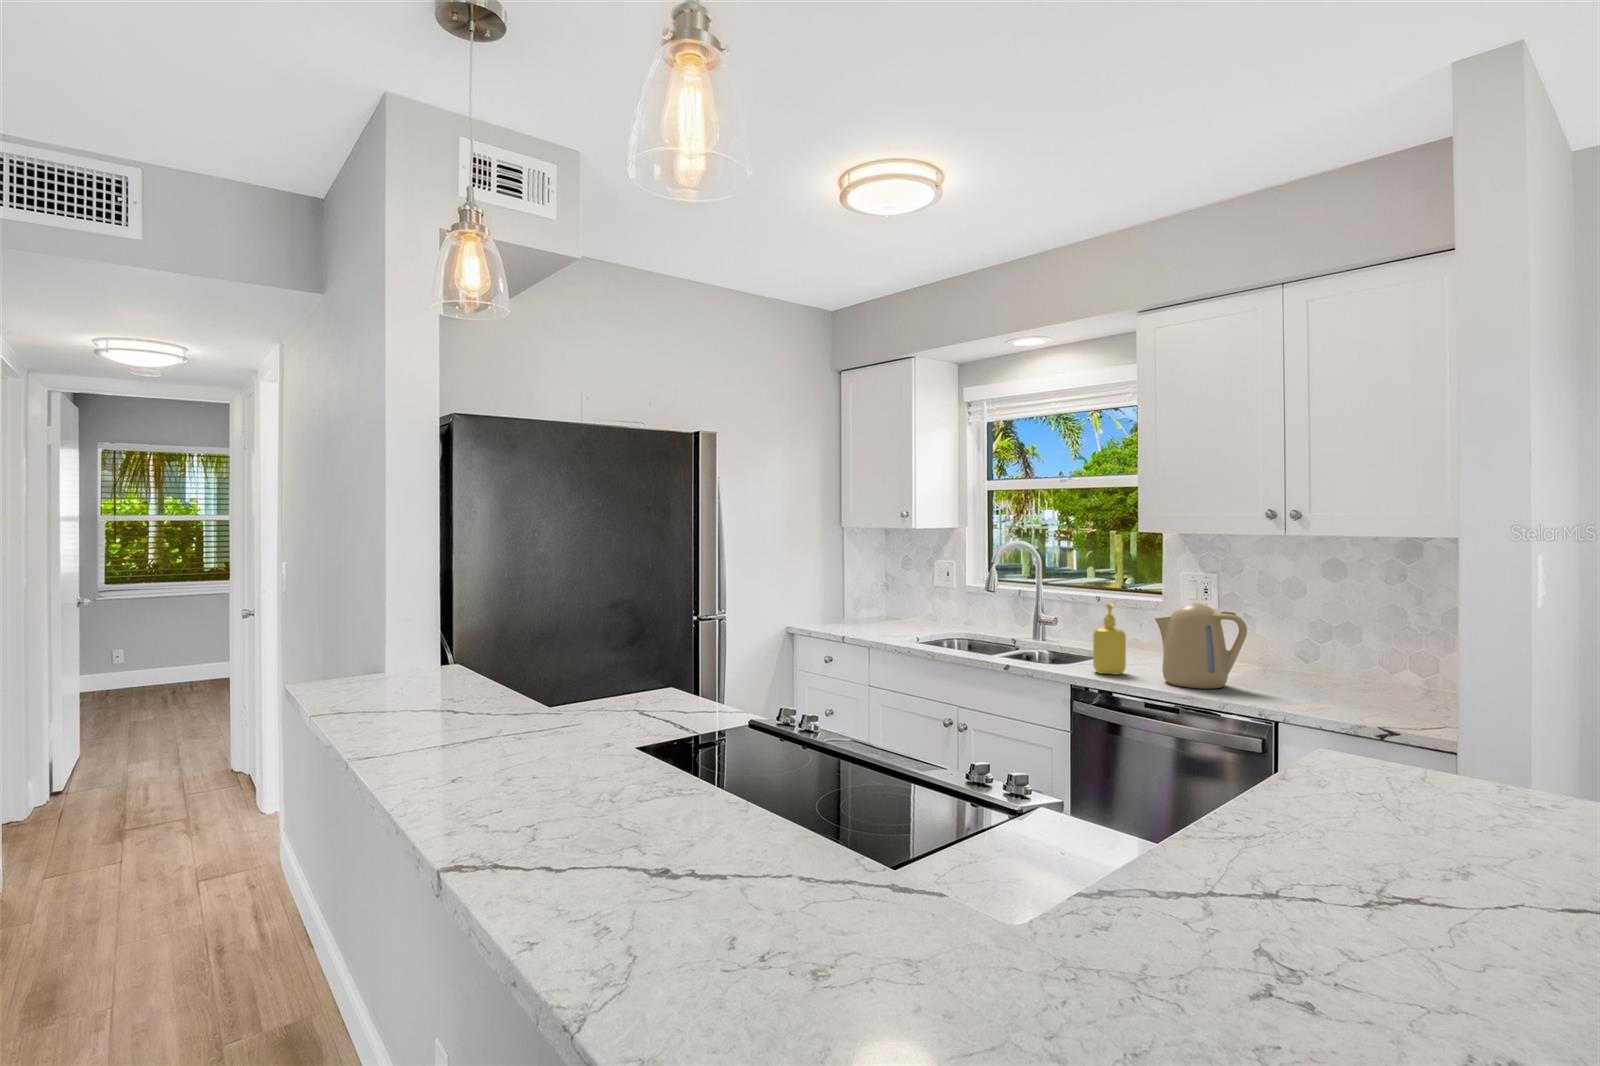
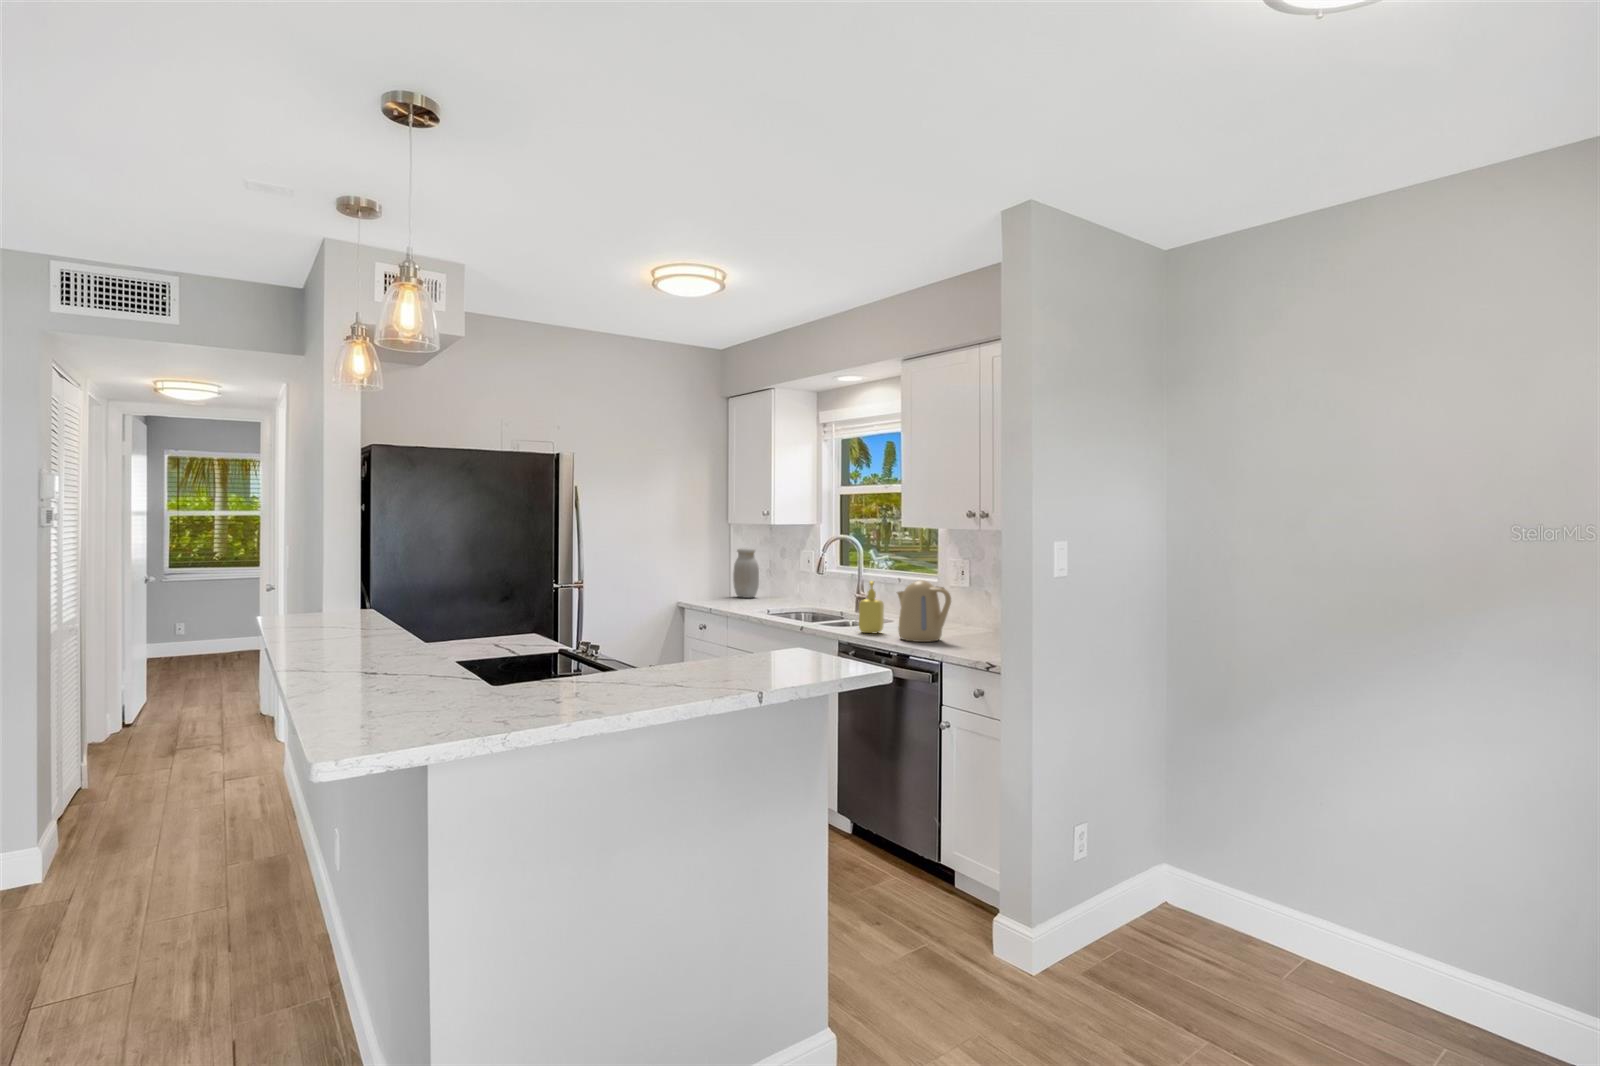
jar: none [841,557,873,619] -> present [733,548,759,598]

